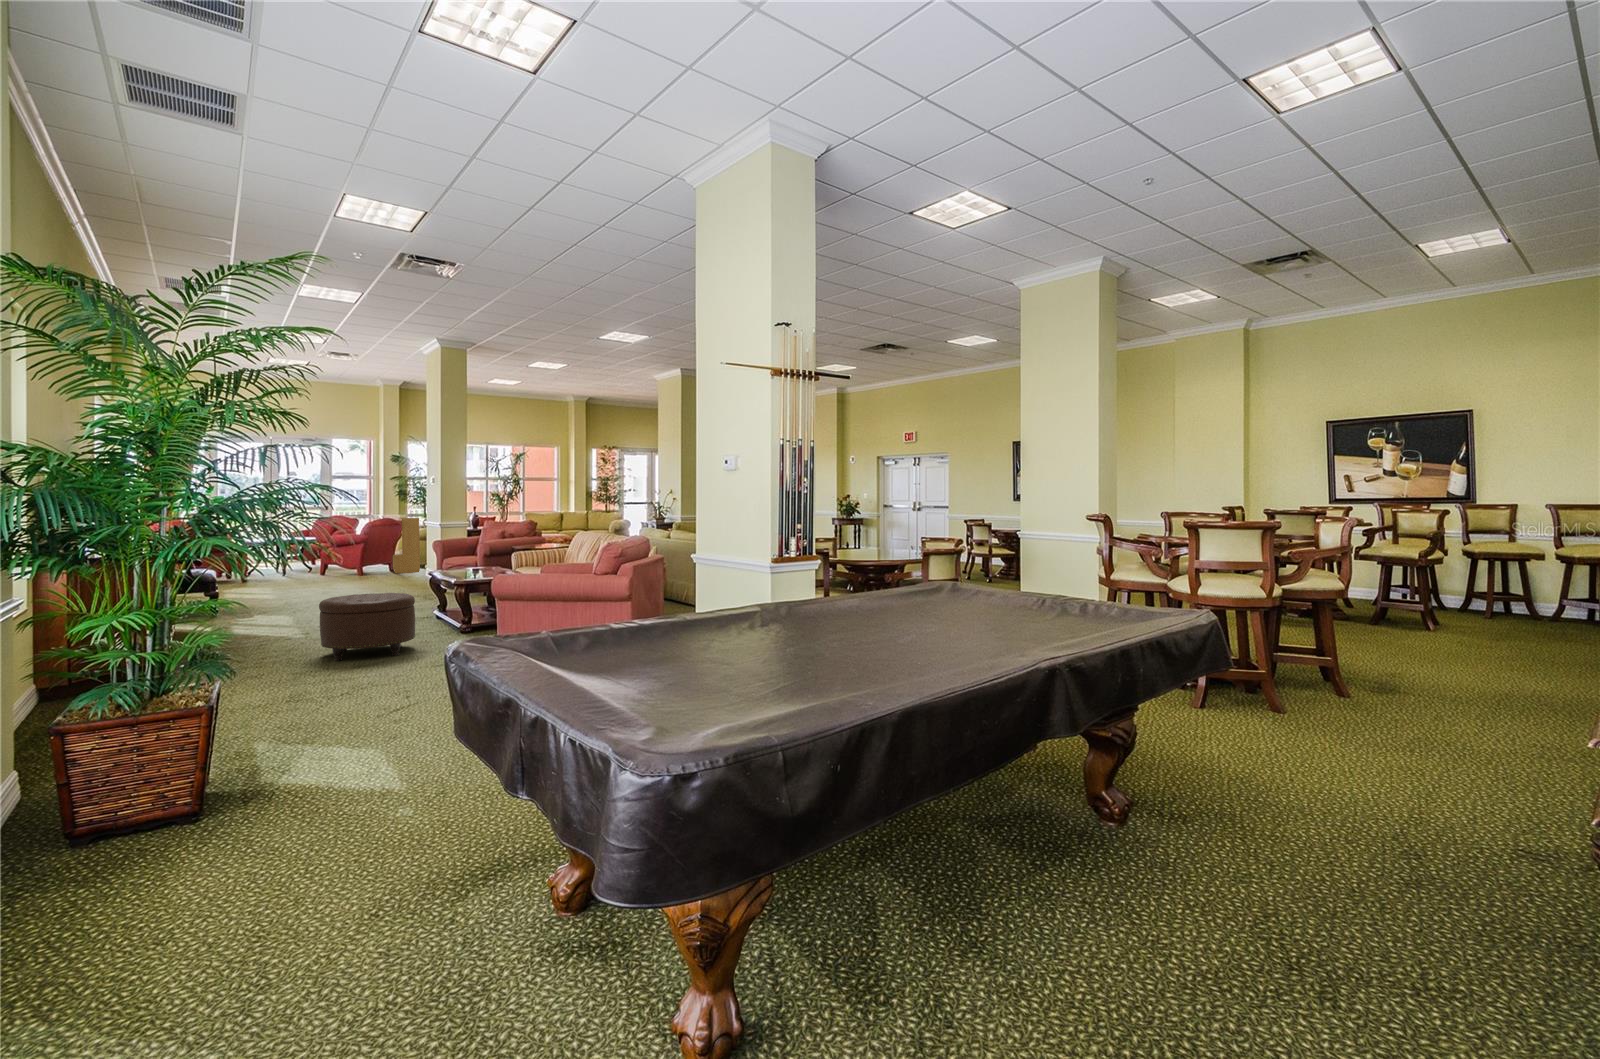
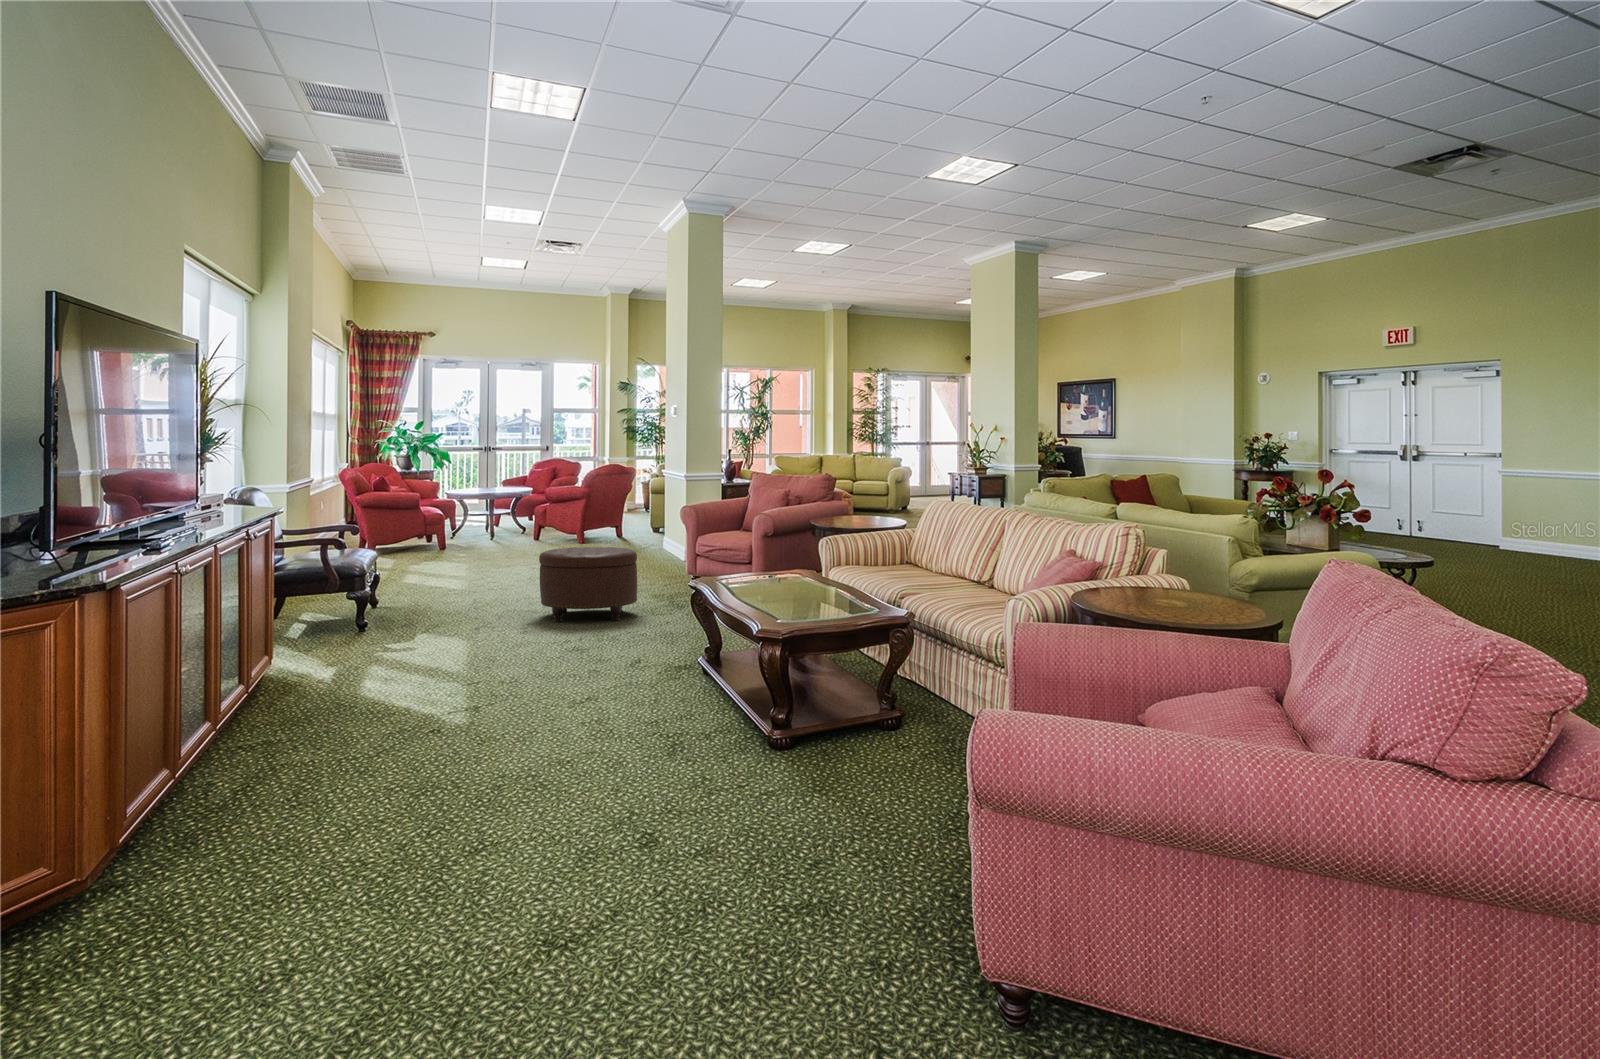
bookshelf: present [393,518,420,573] -> none [619,463,649,531]

